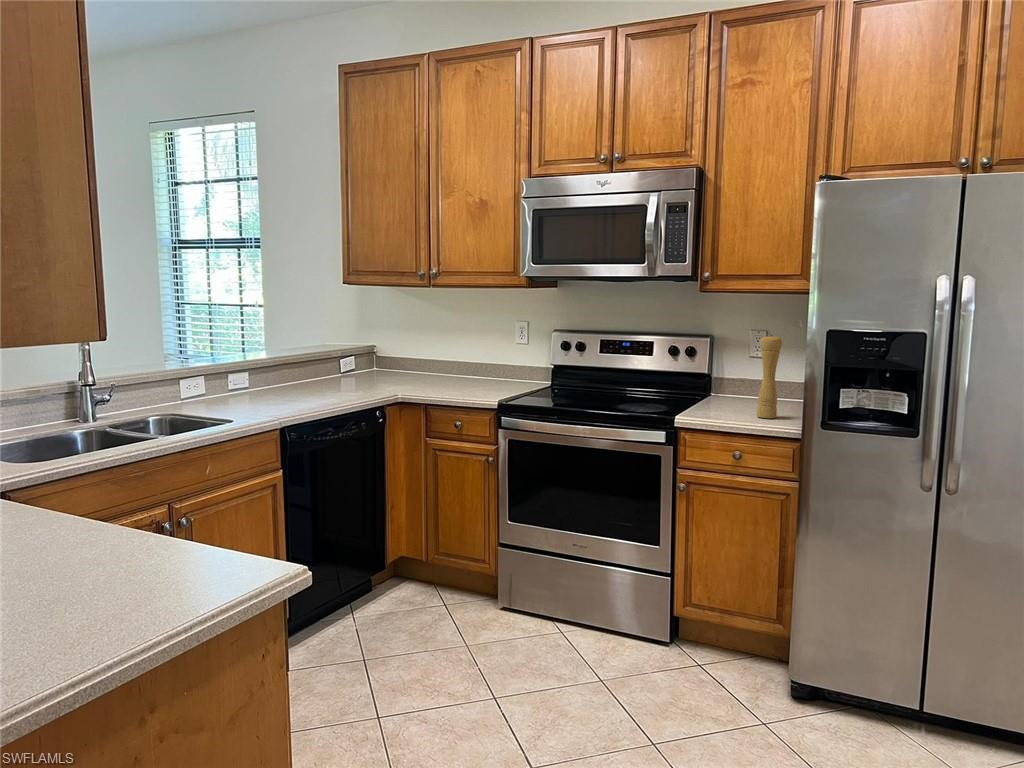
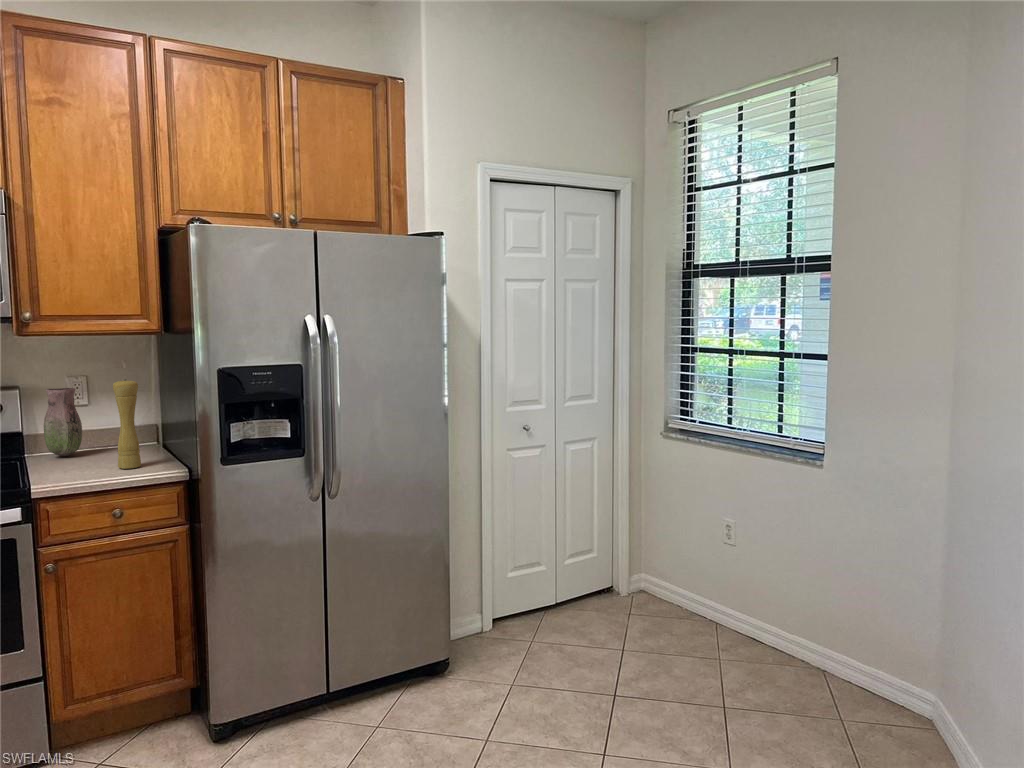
vase: none [727,339,756,400] -> present [43,388,82,456]

